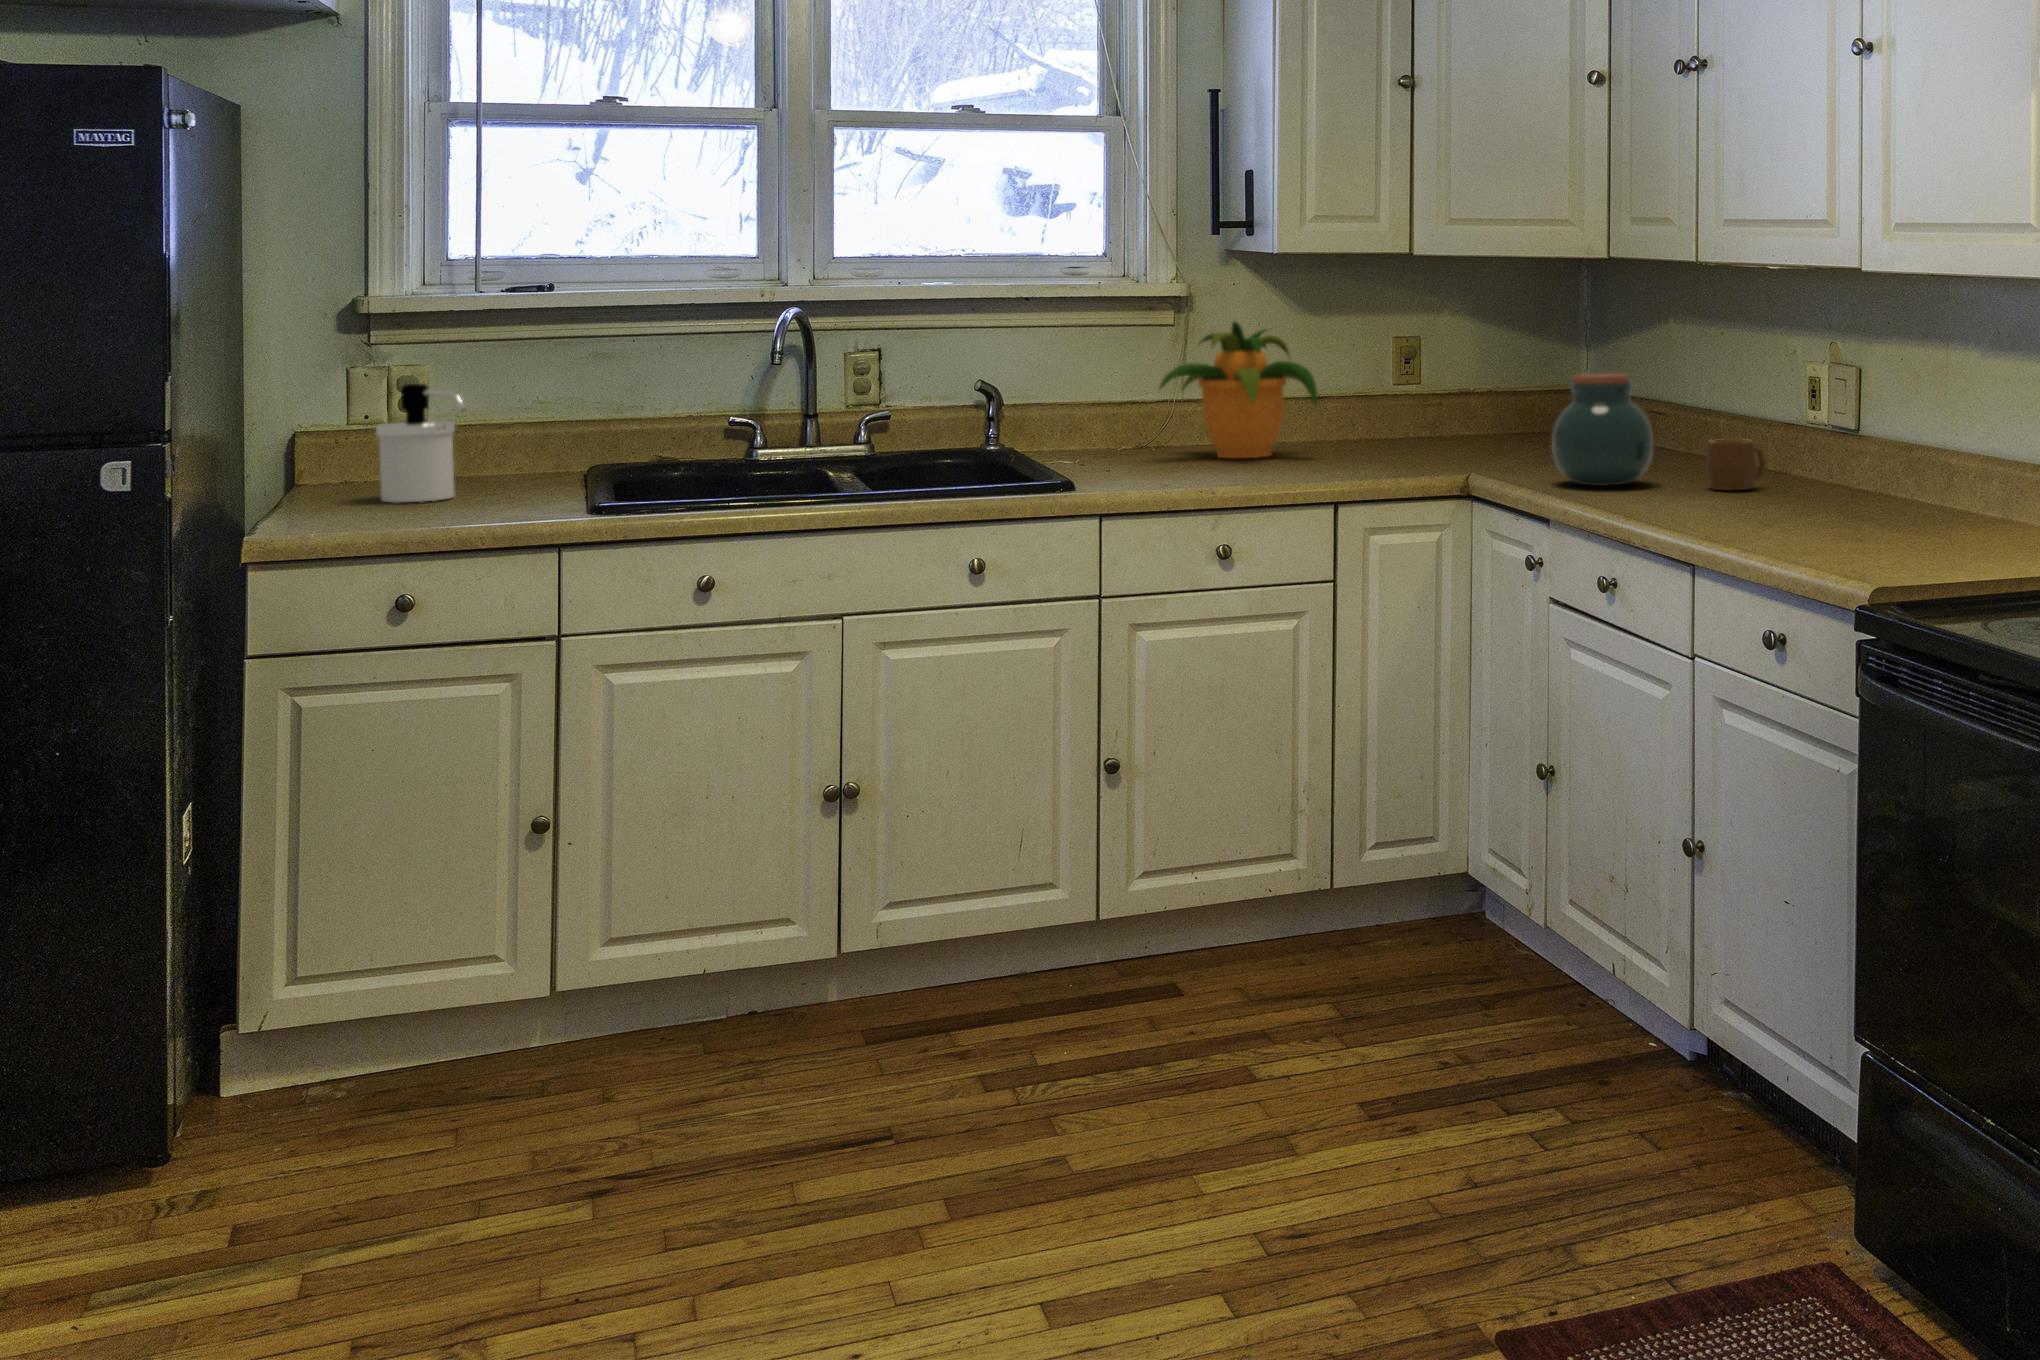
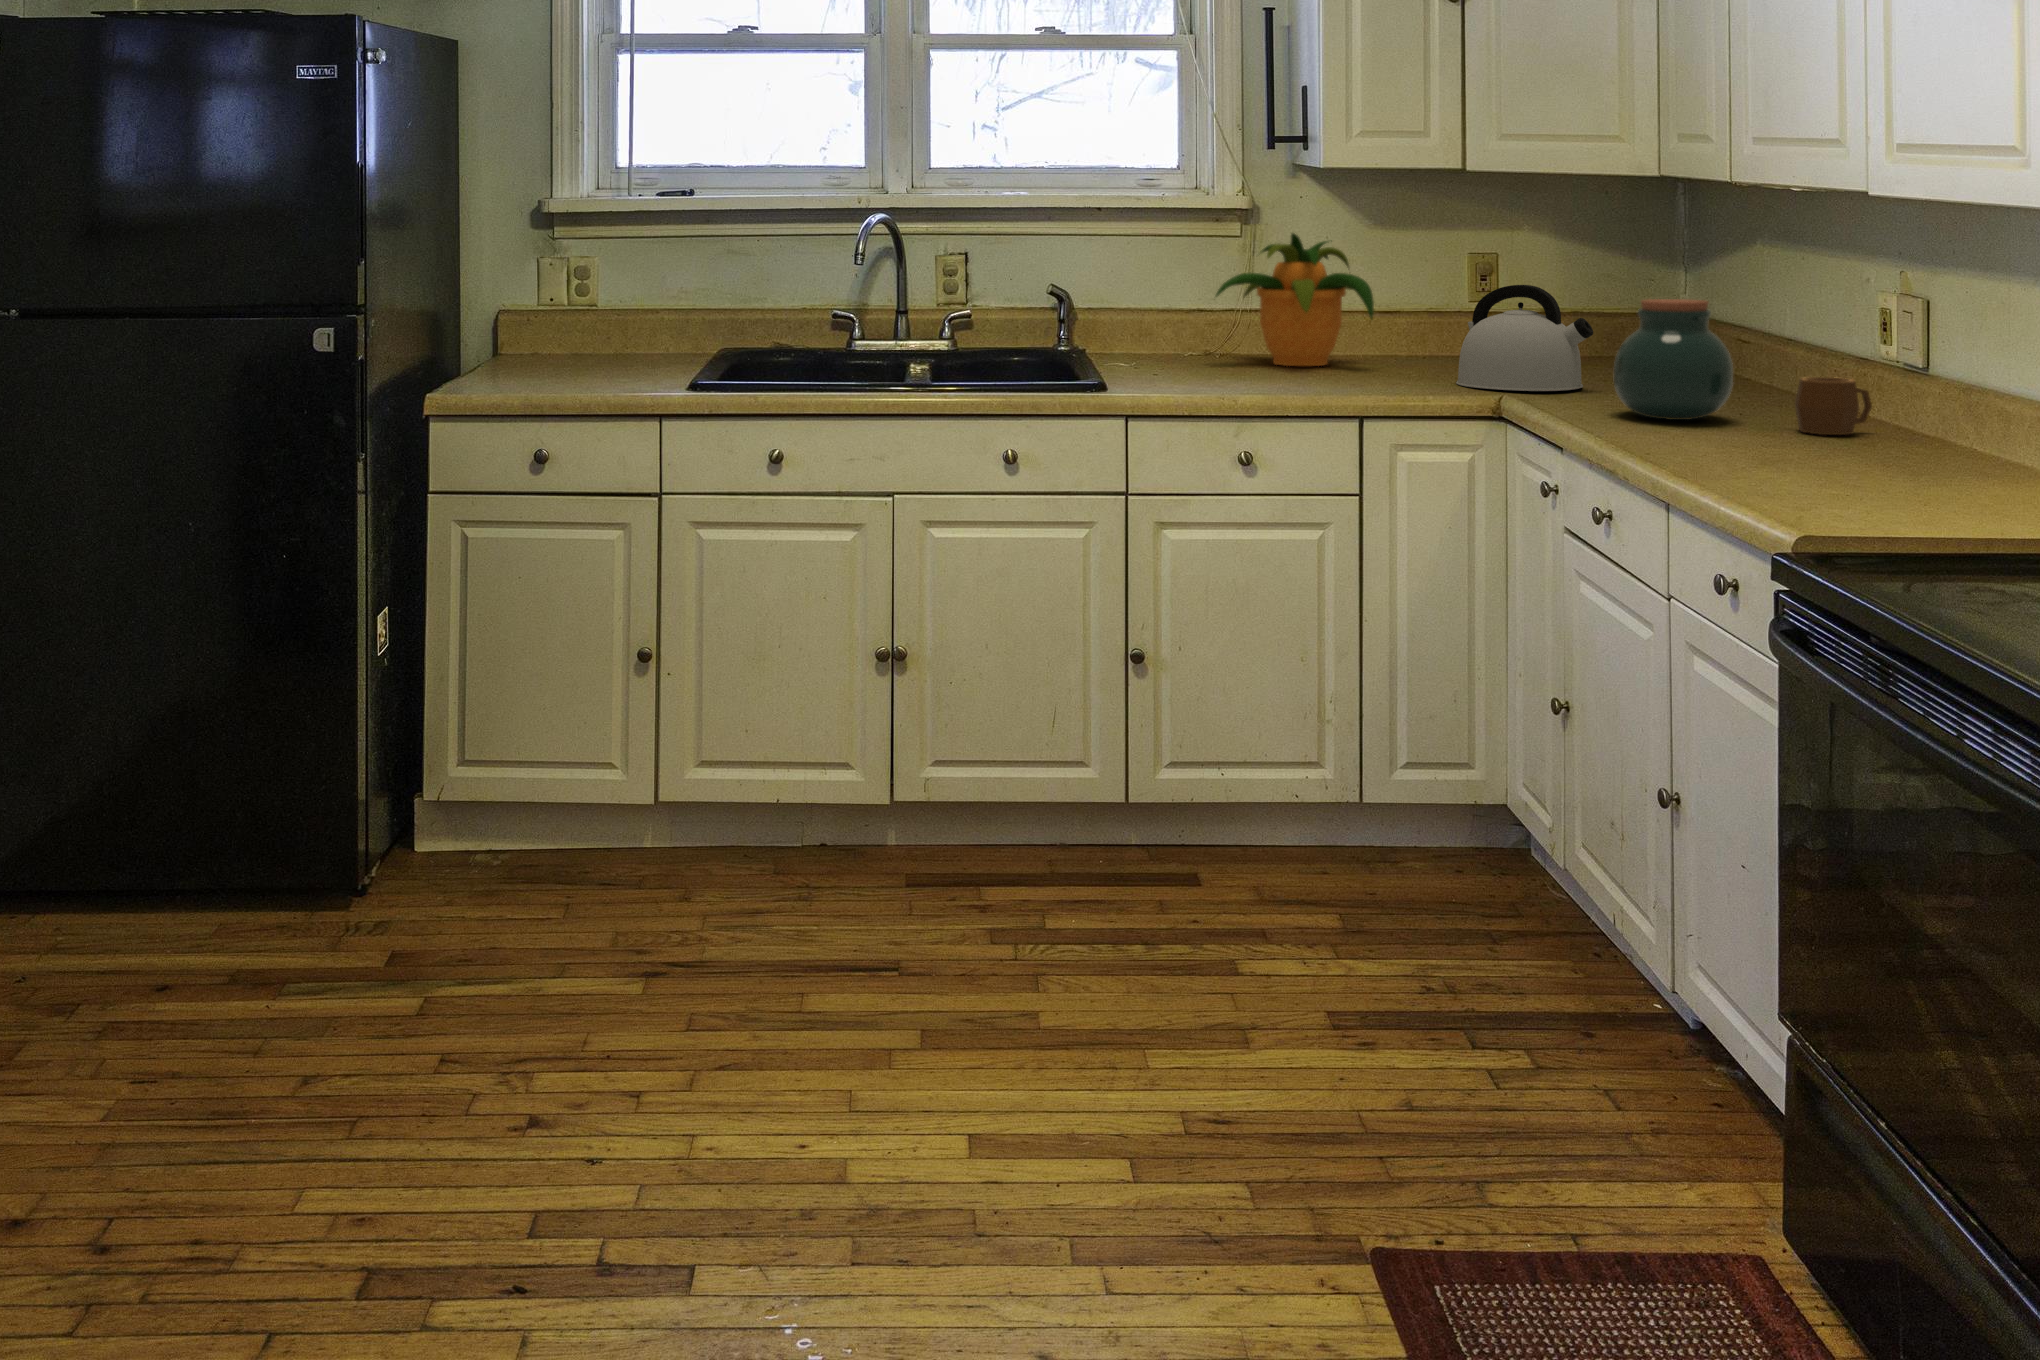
kettle: none [1402,367,1525,469] -> present [1456,285,1593,391]
soap dispenser: present [376,384,465,503] -> none [546,274,608,372]

